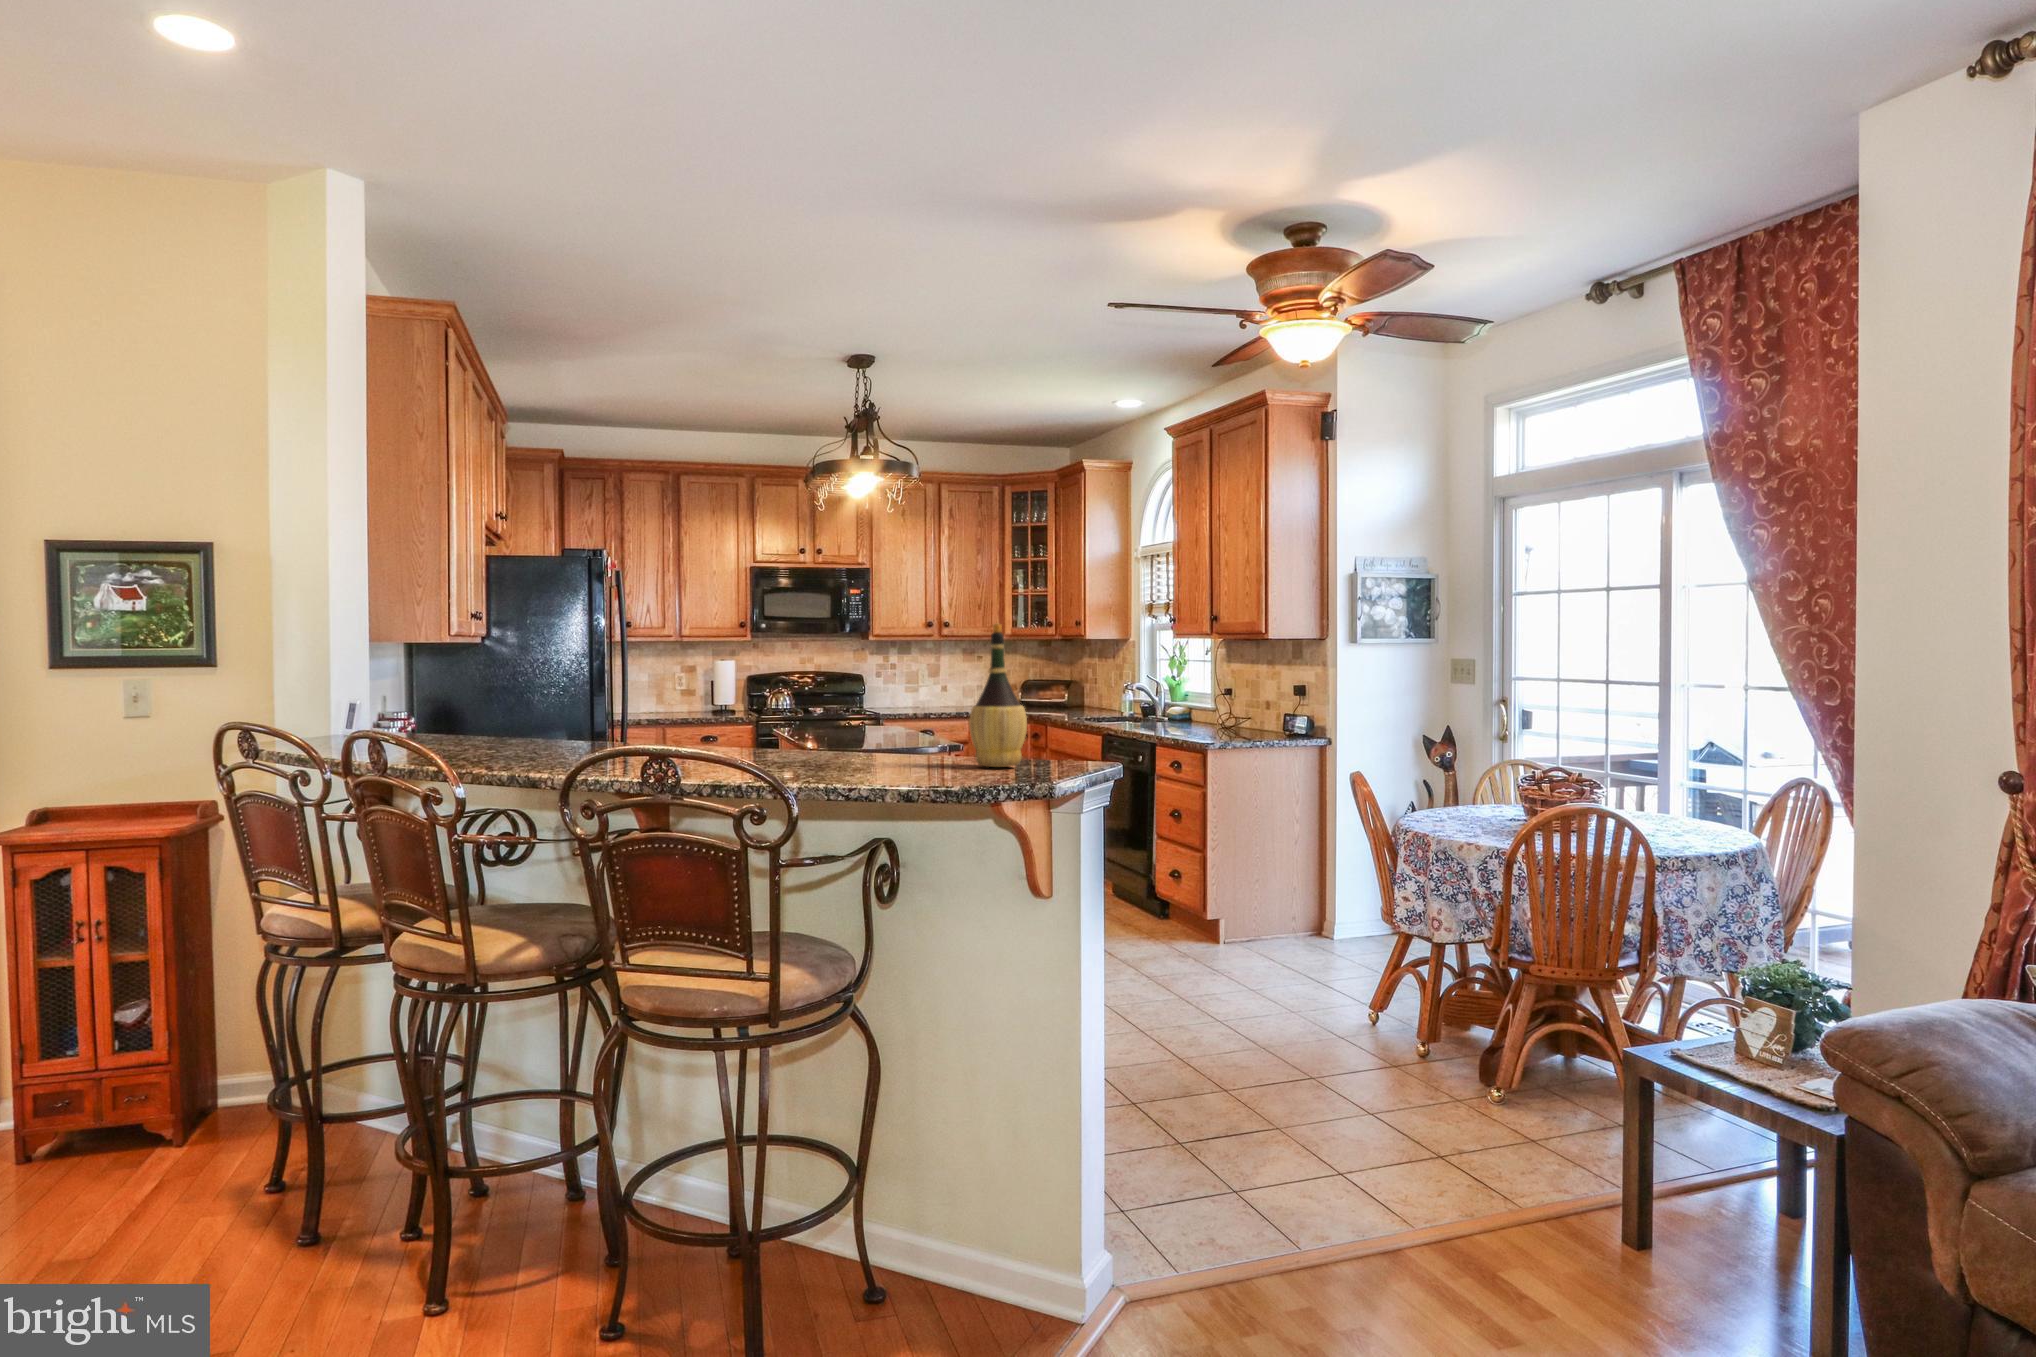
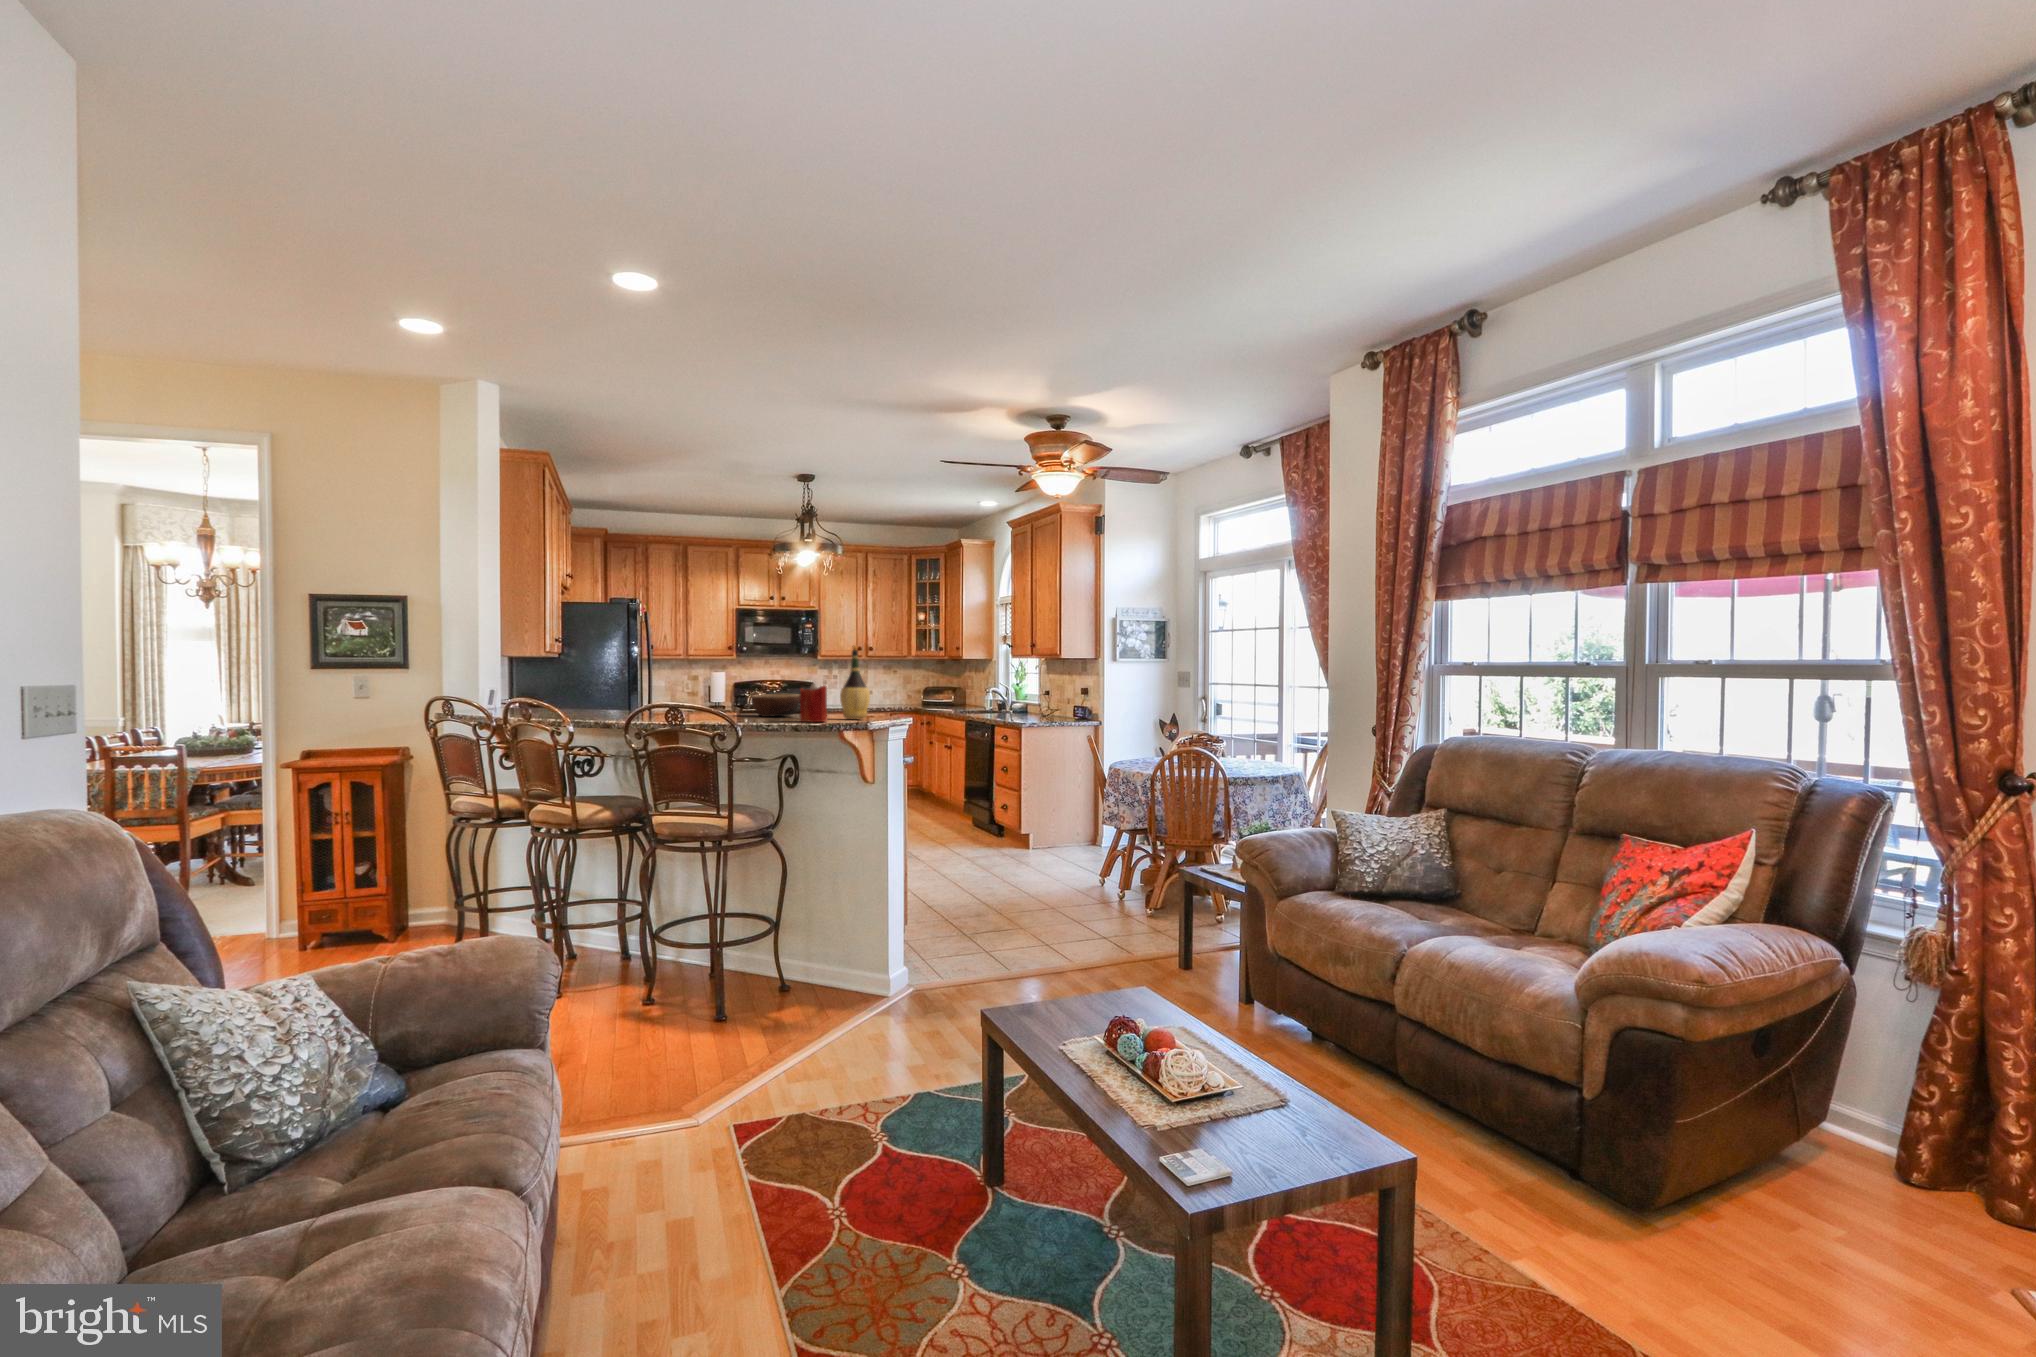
candle: none [902,698,956,781] -> present [800,683,827,722]
bowl: none [798,715,890,761] -> present [751,694,800,717]

